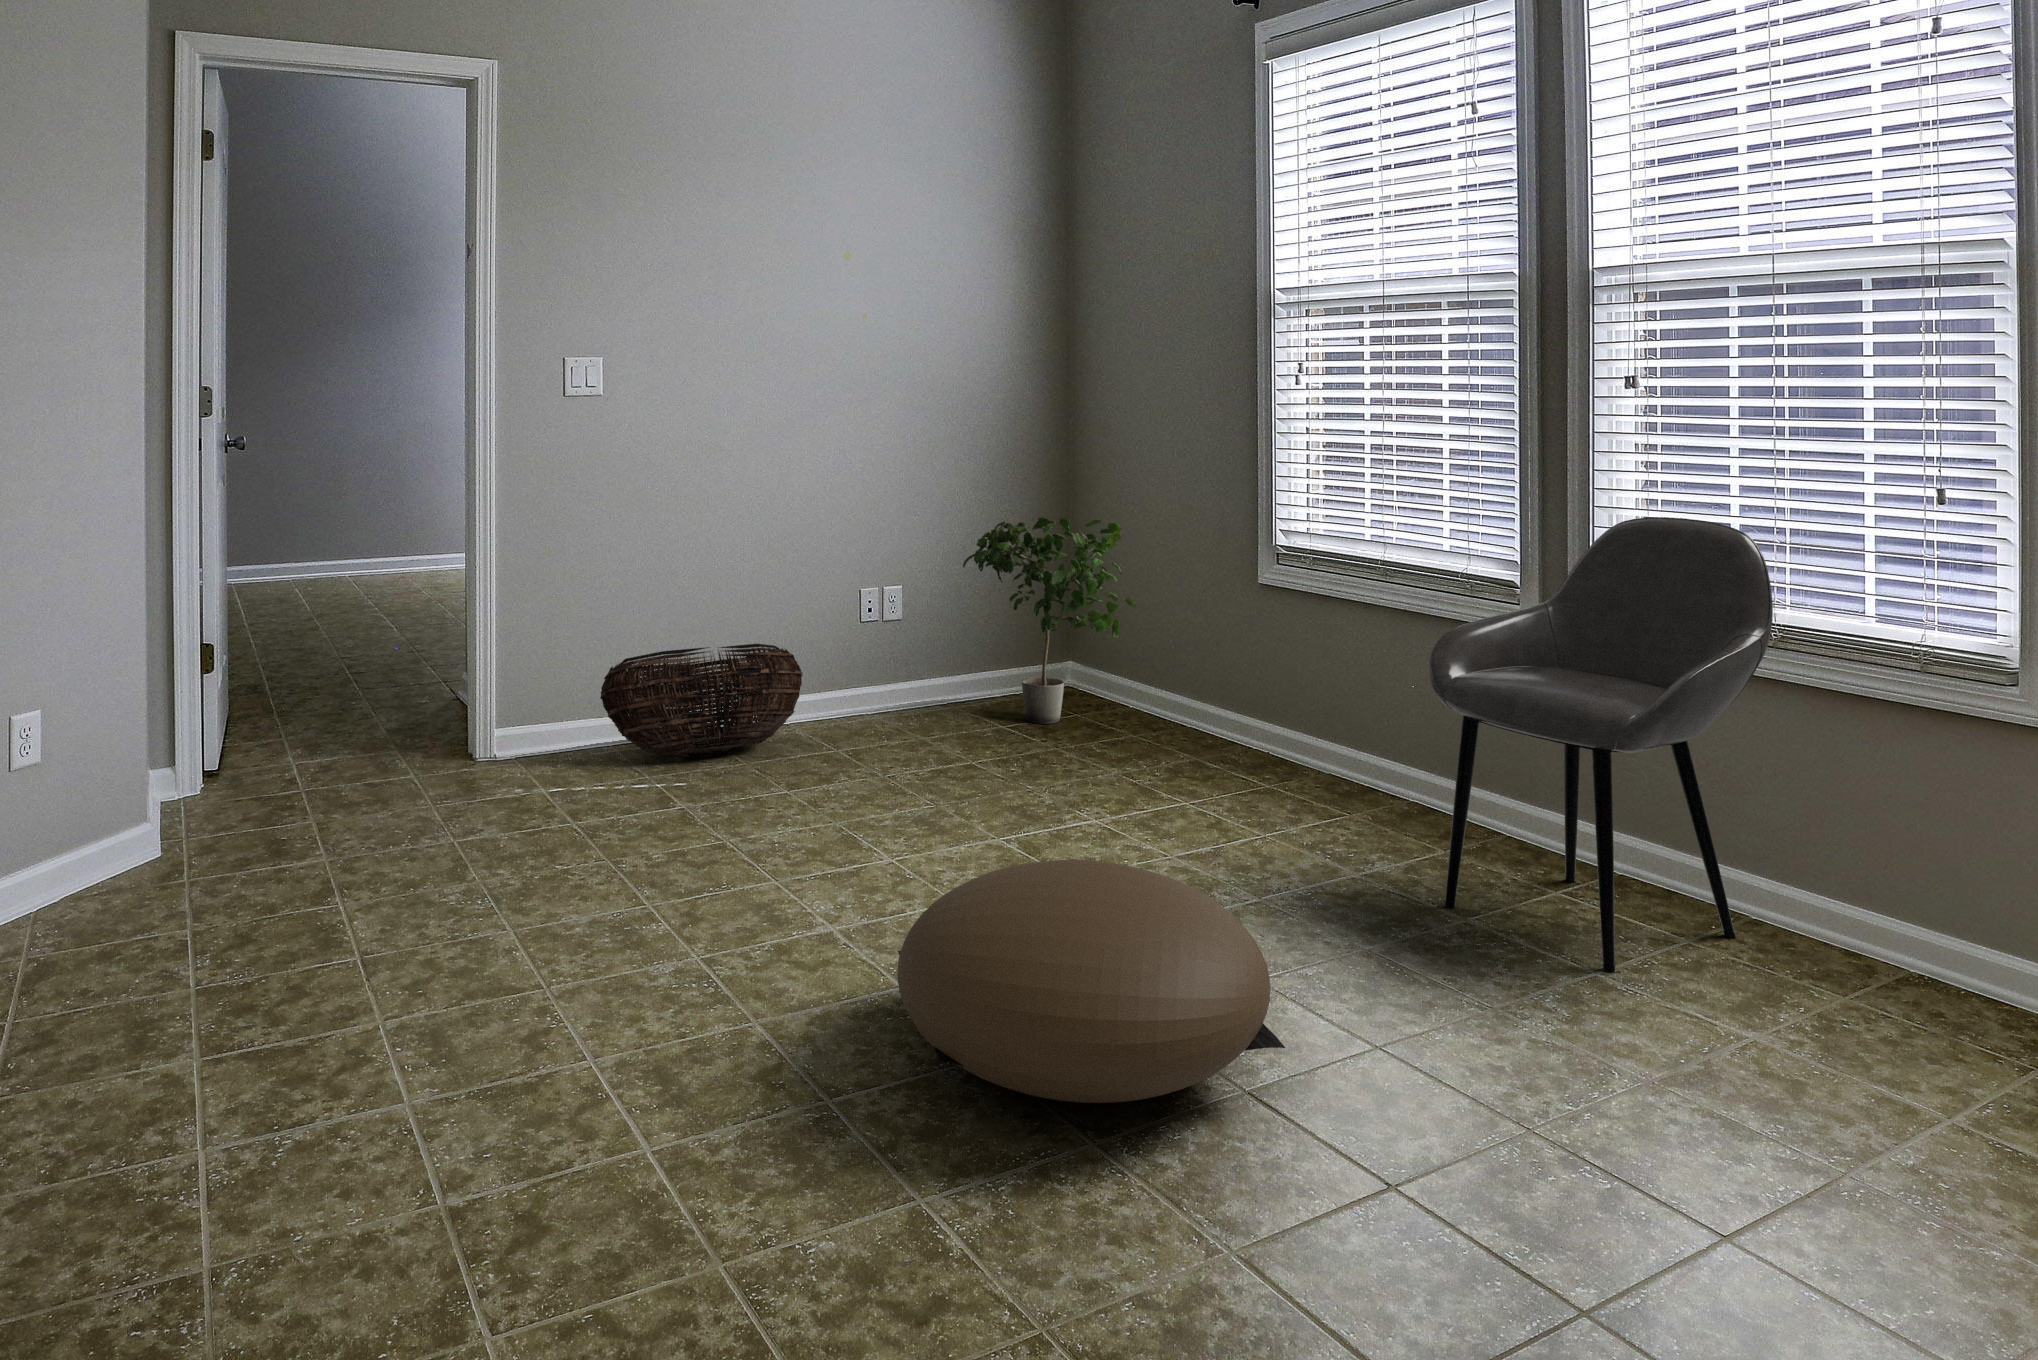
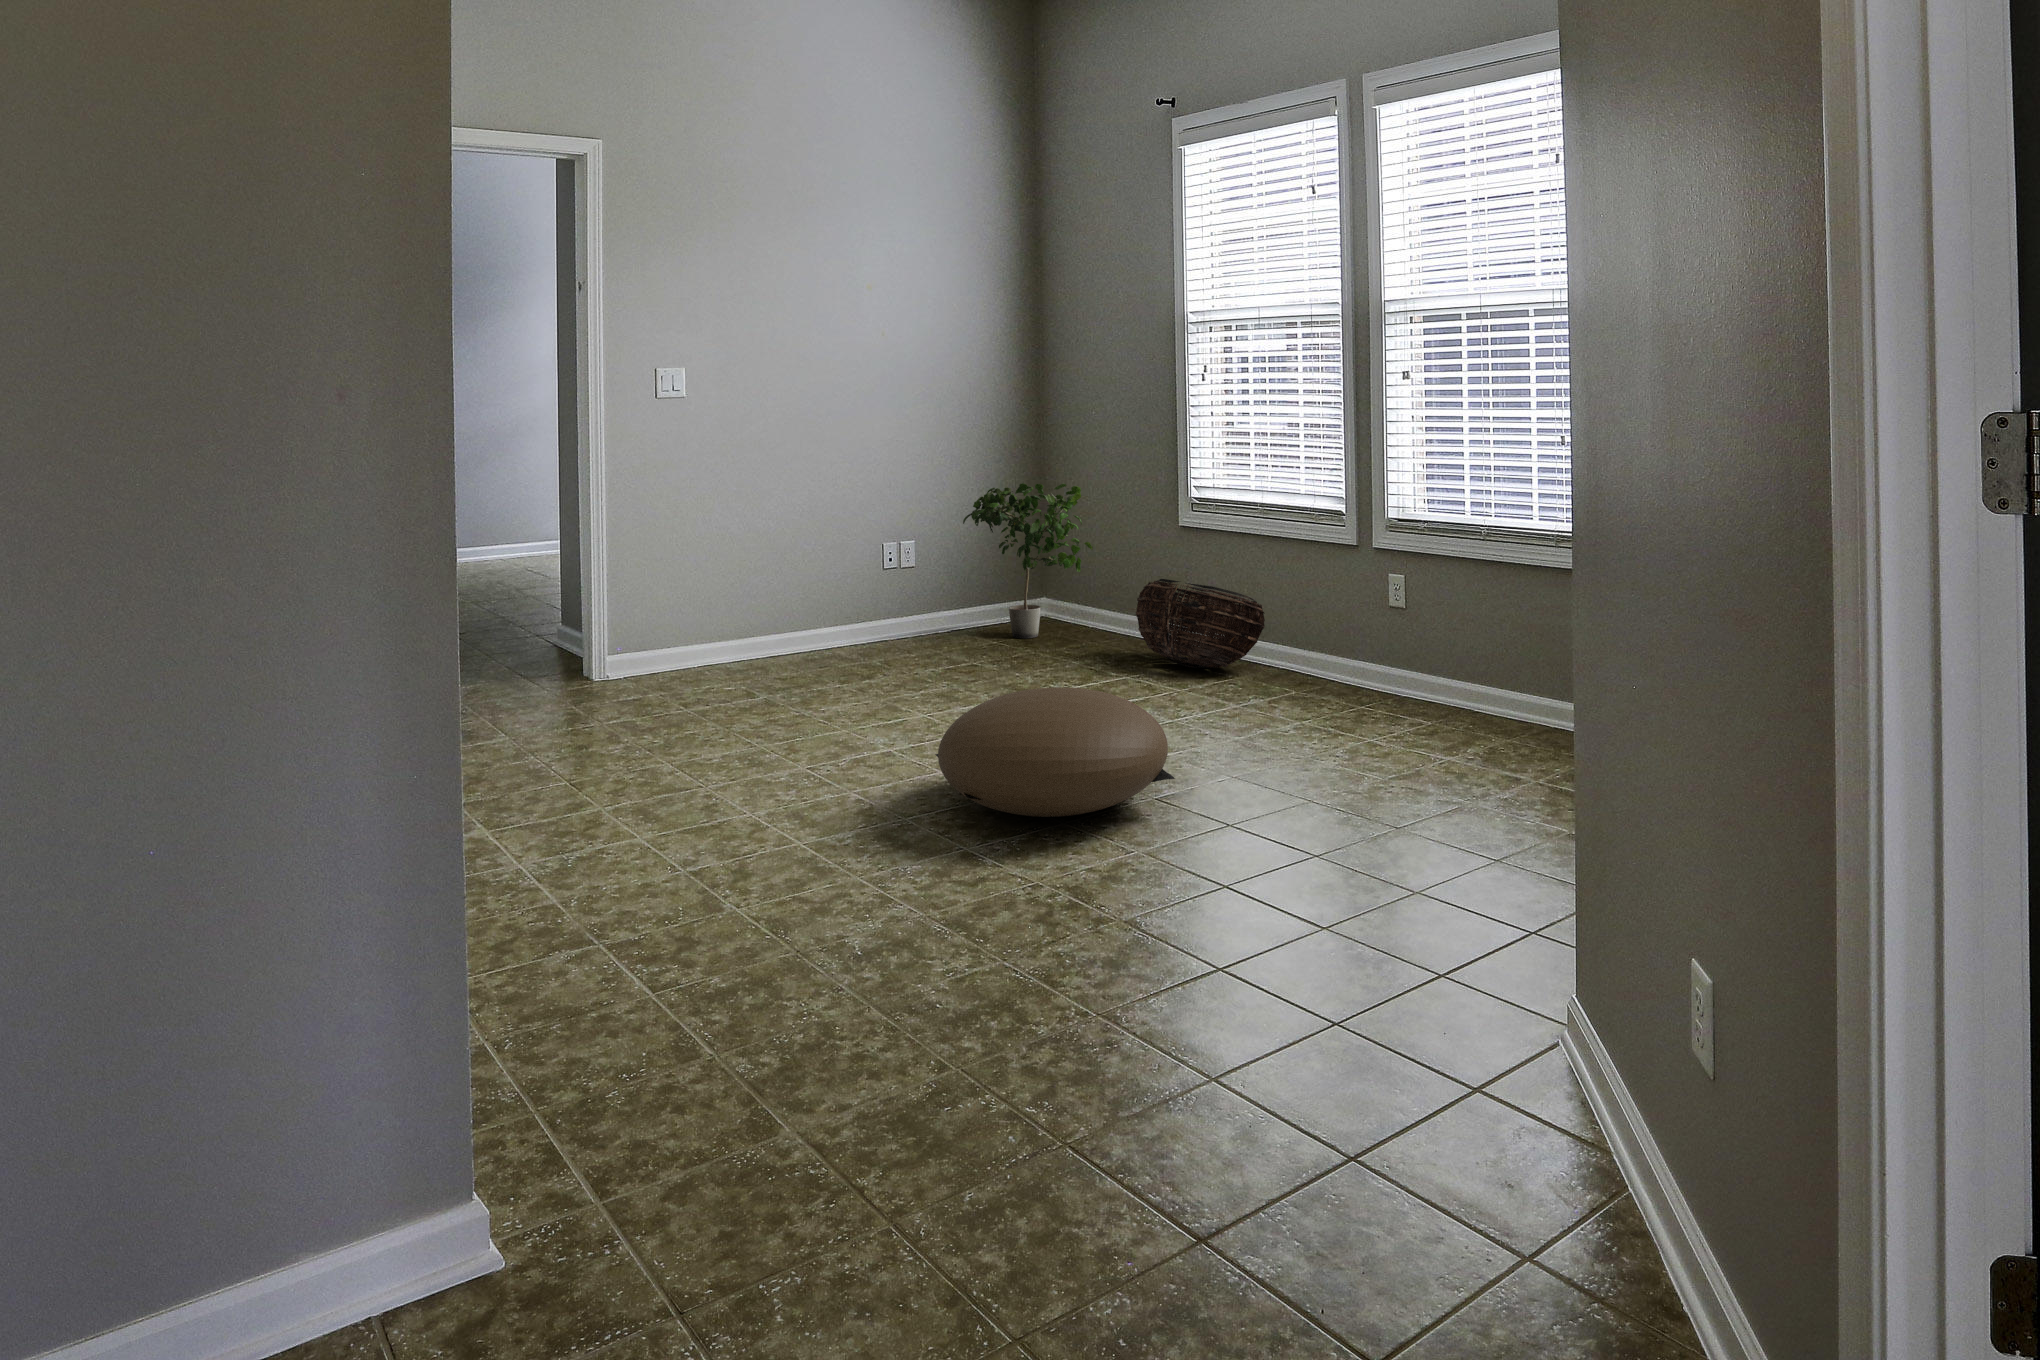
armchair: present [1430,517,1773,972] -> none [1280,462,1481,744]
basket: present [600,644,803,758] -> present [1136,579,1265,668]

